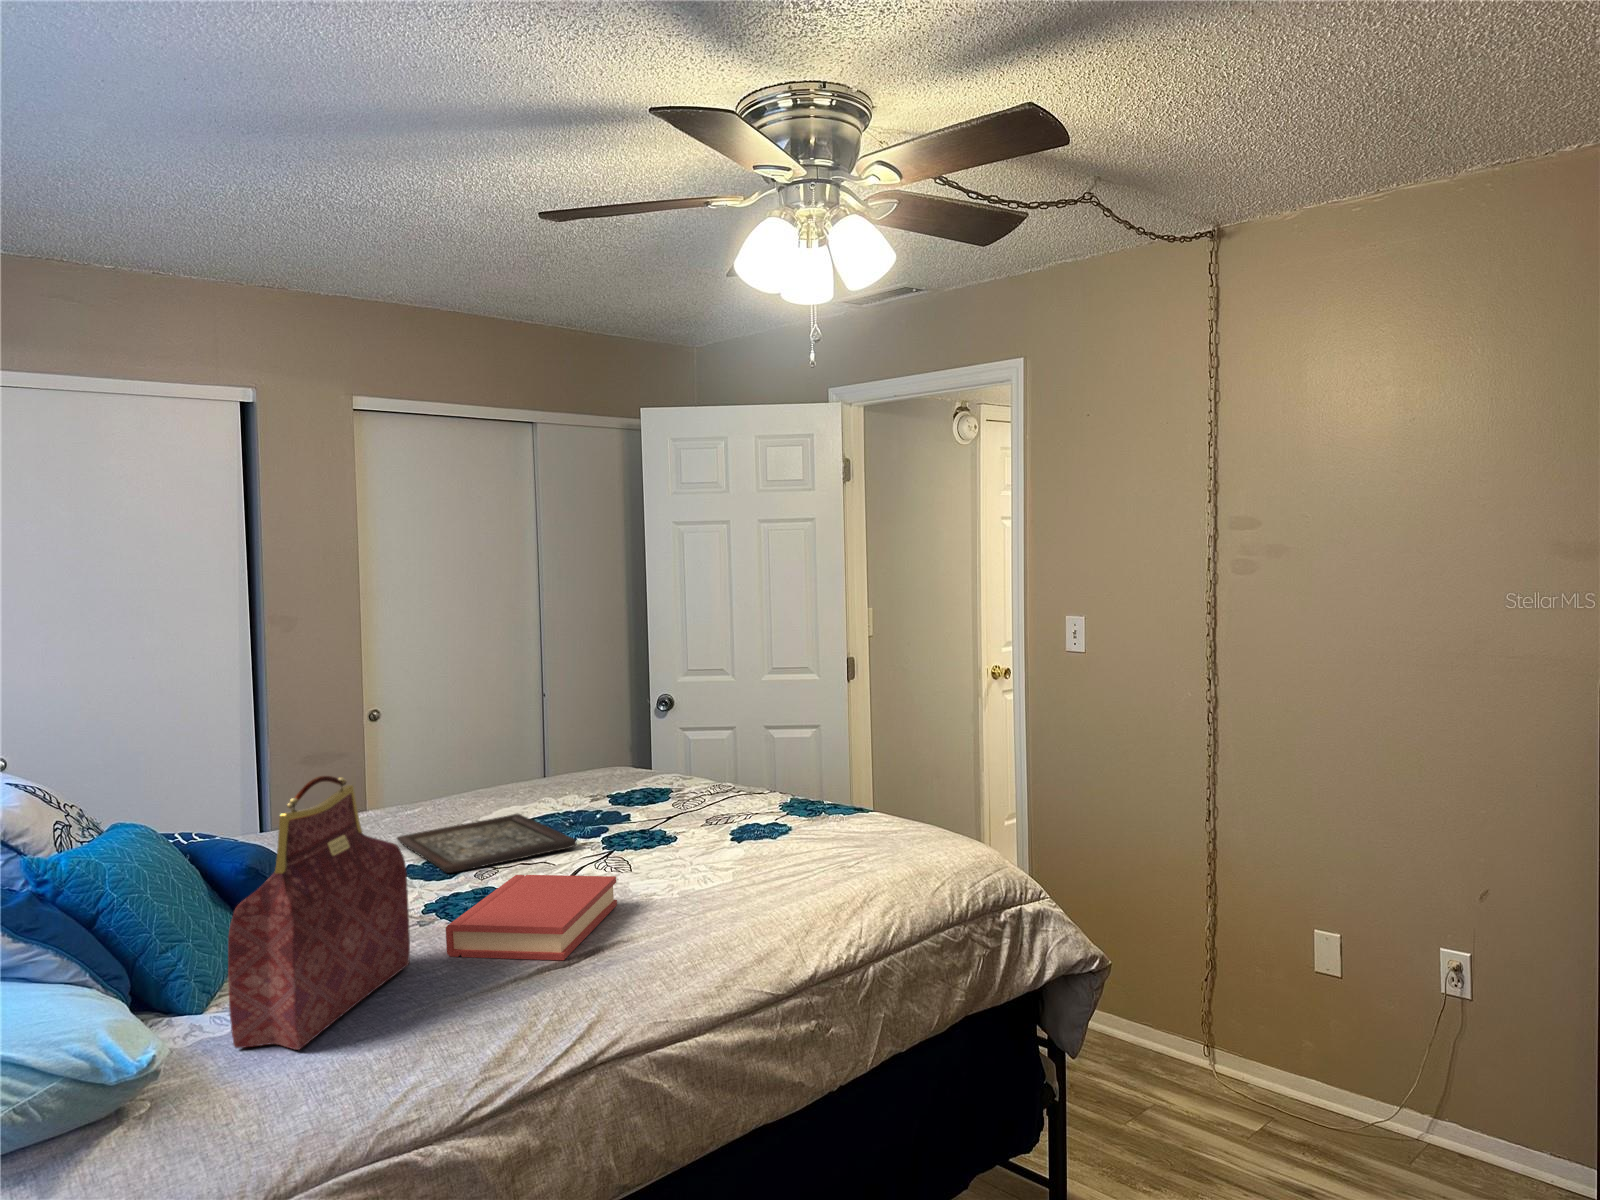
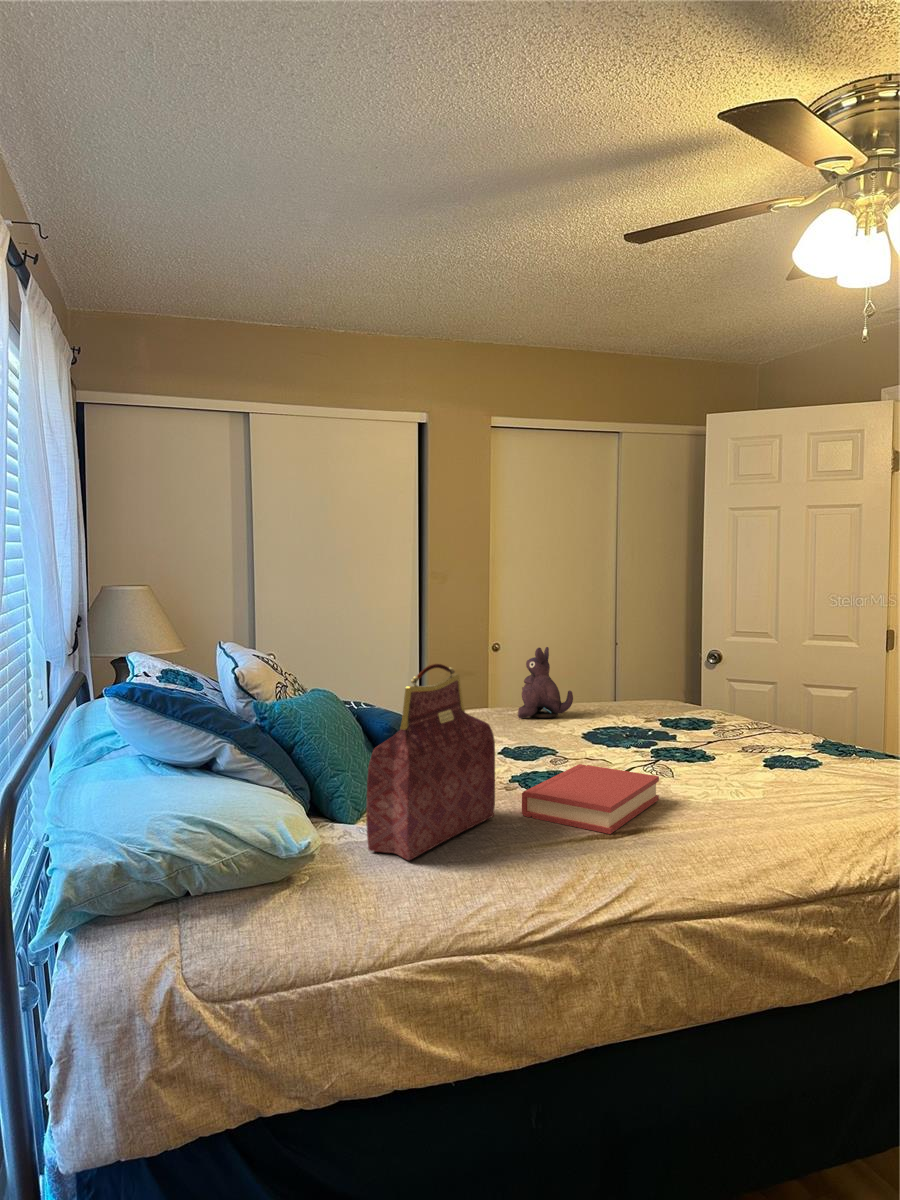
plush toy: none [420,717,496,817] -> present [518,647,573,718]
tray: present [397,814,576,873] -> none [499,723,631,758]

